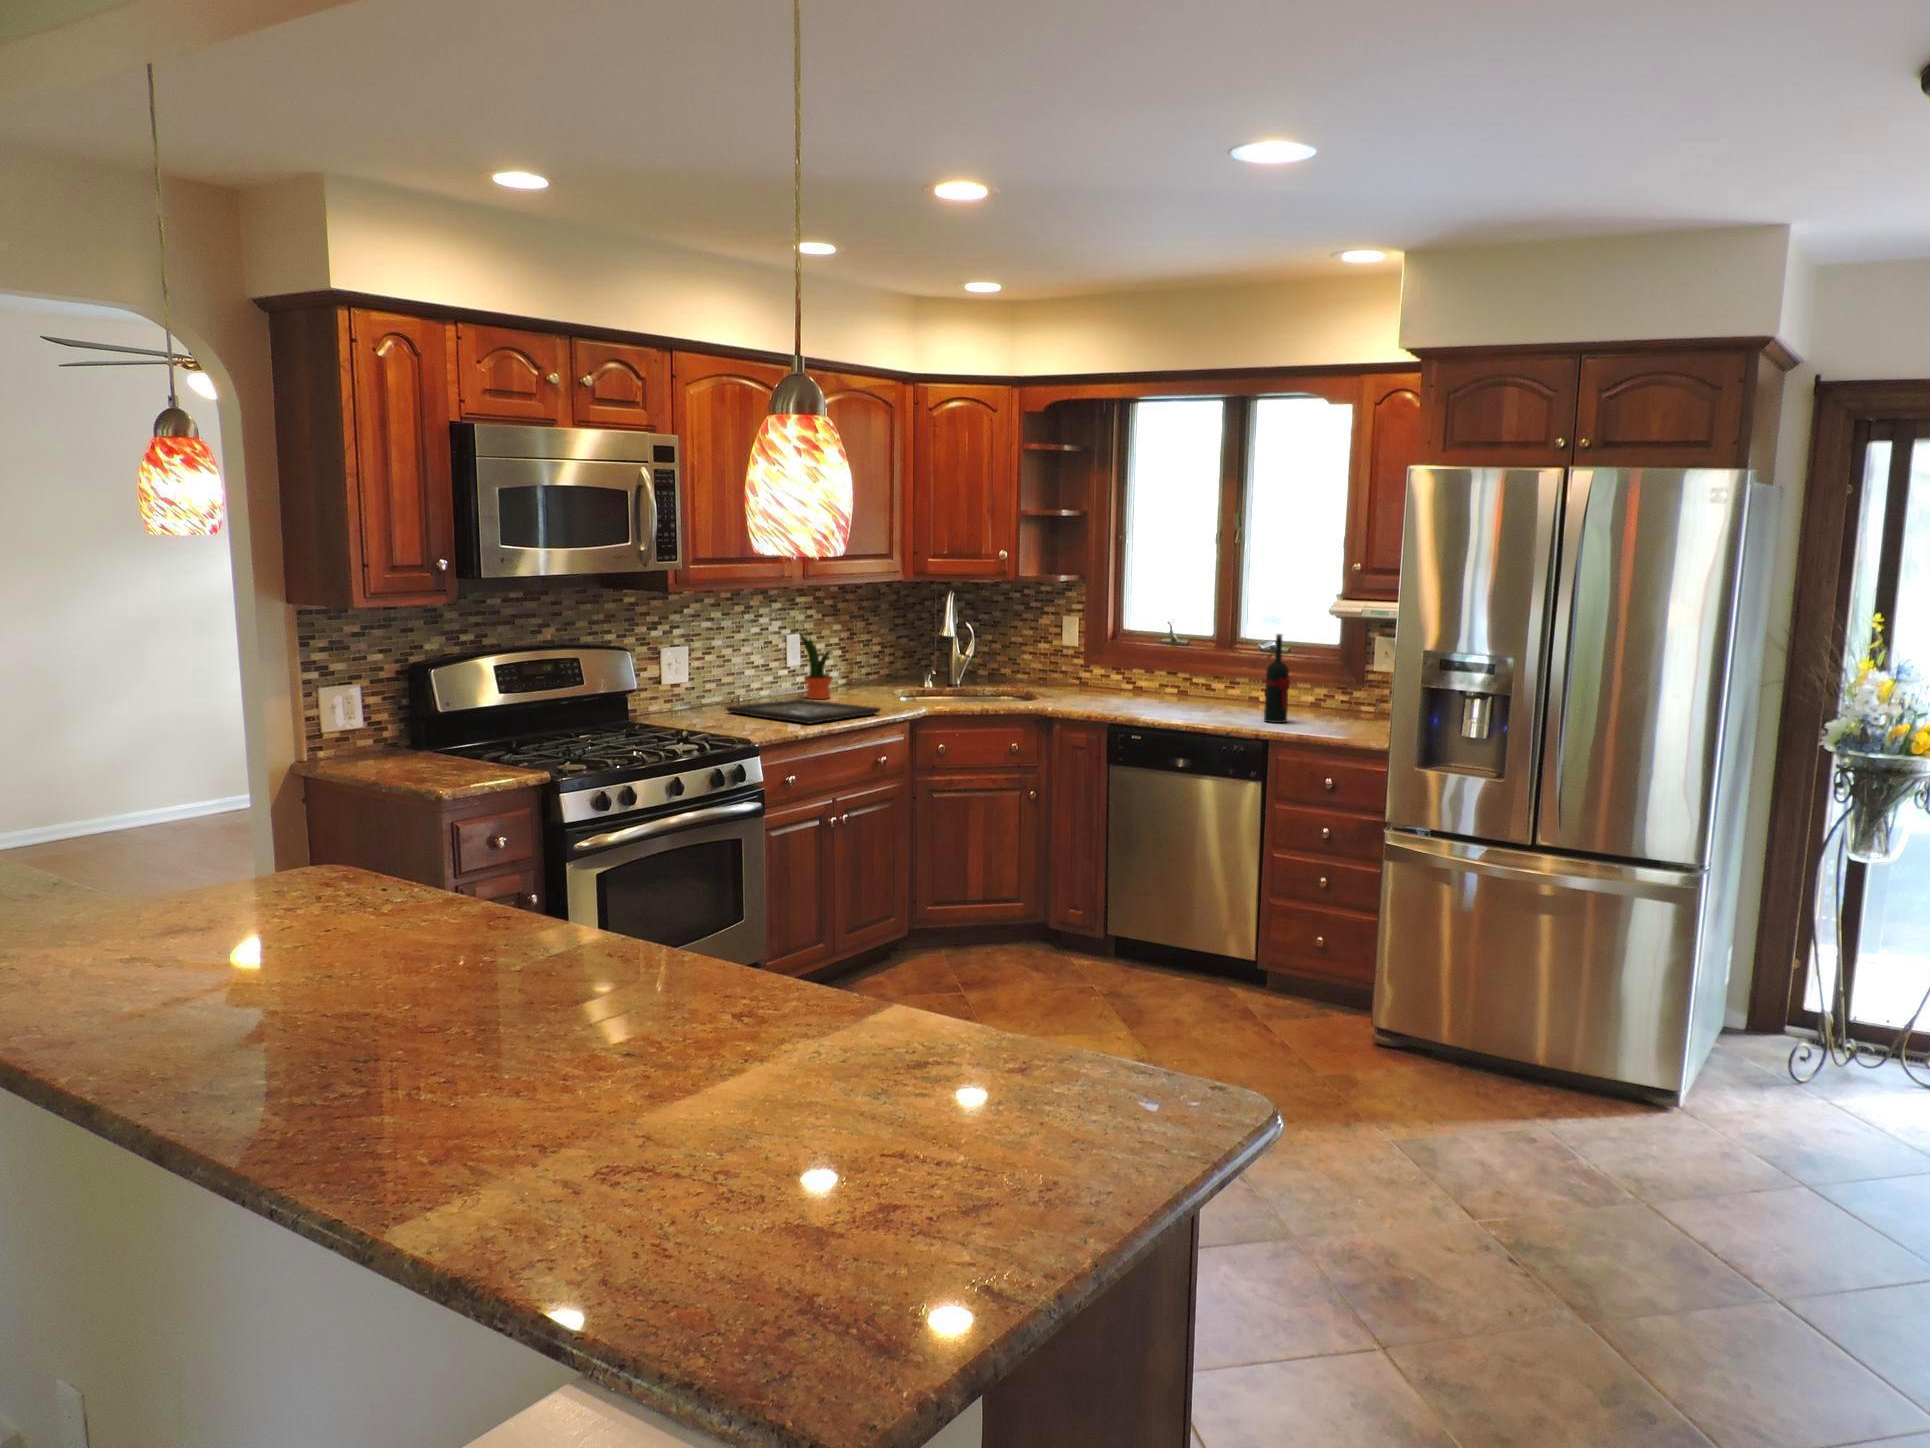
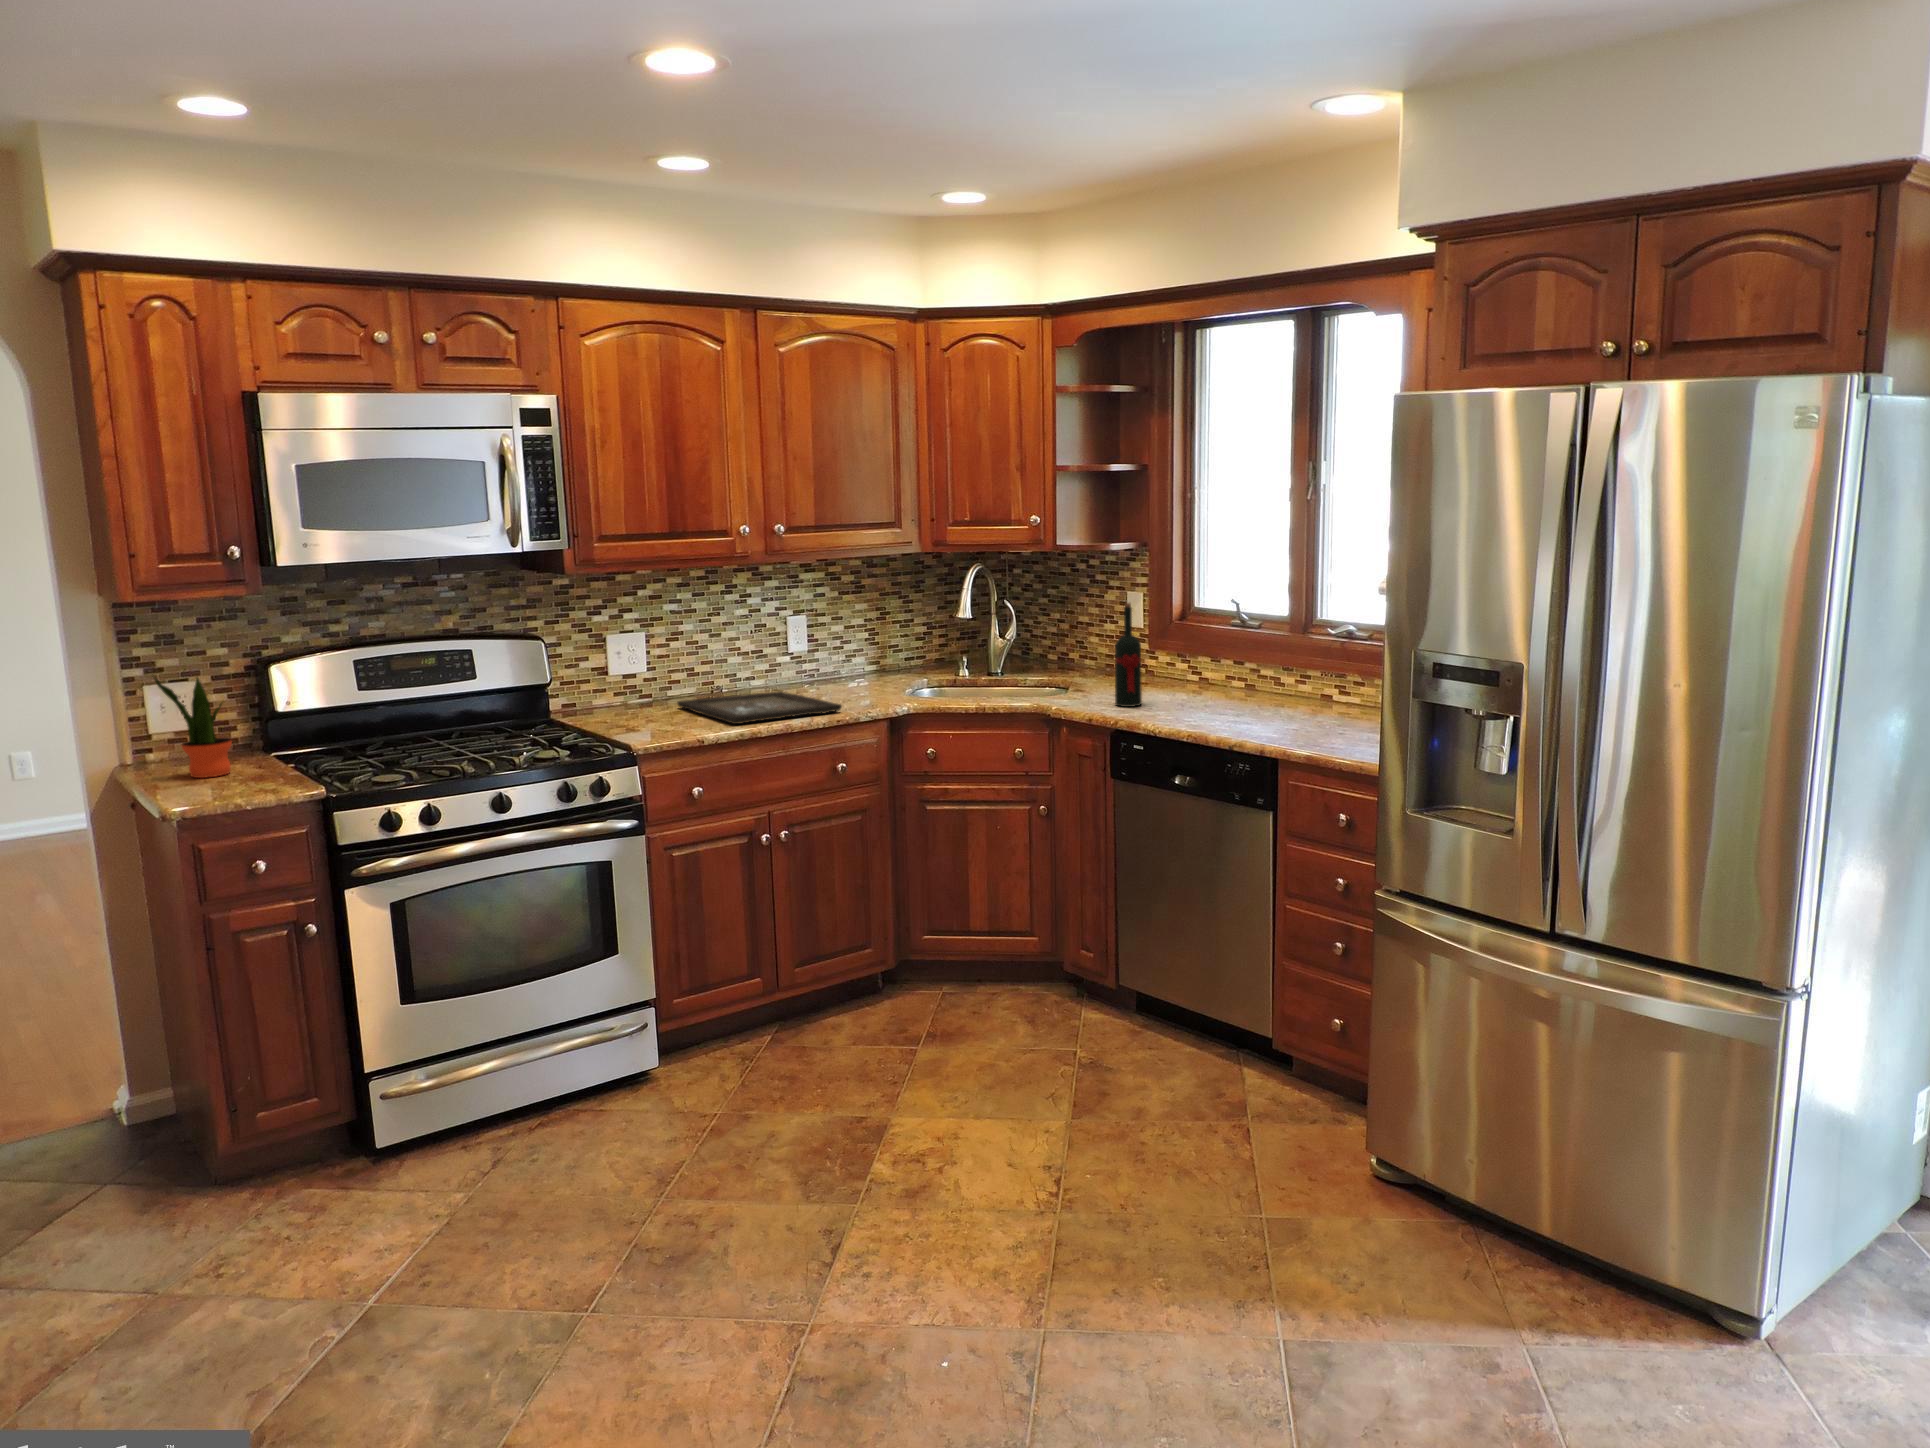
potted plant: present [800,634,833,699] -> present [152,676,232,778]
wine bottle: present [1264,634,1290,723] -> present [1115,603,1142,707]

